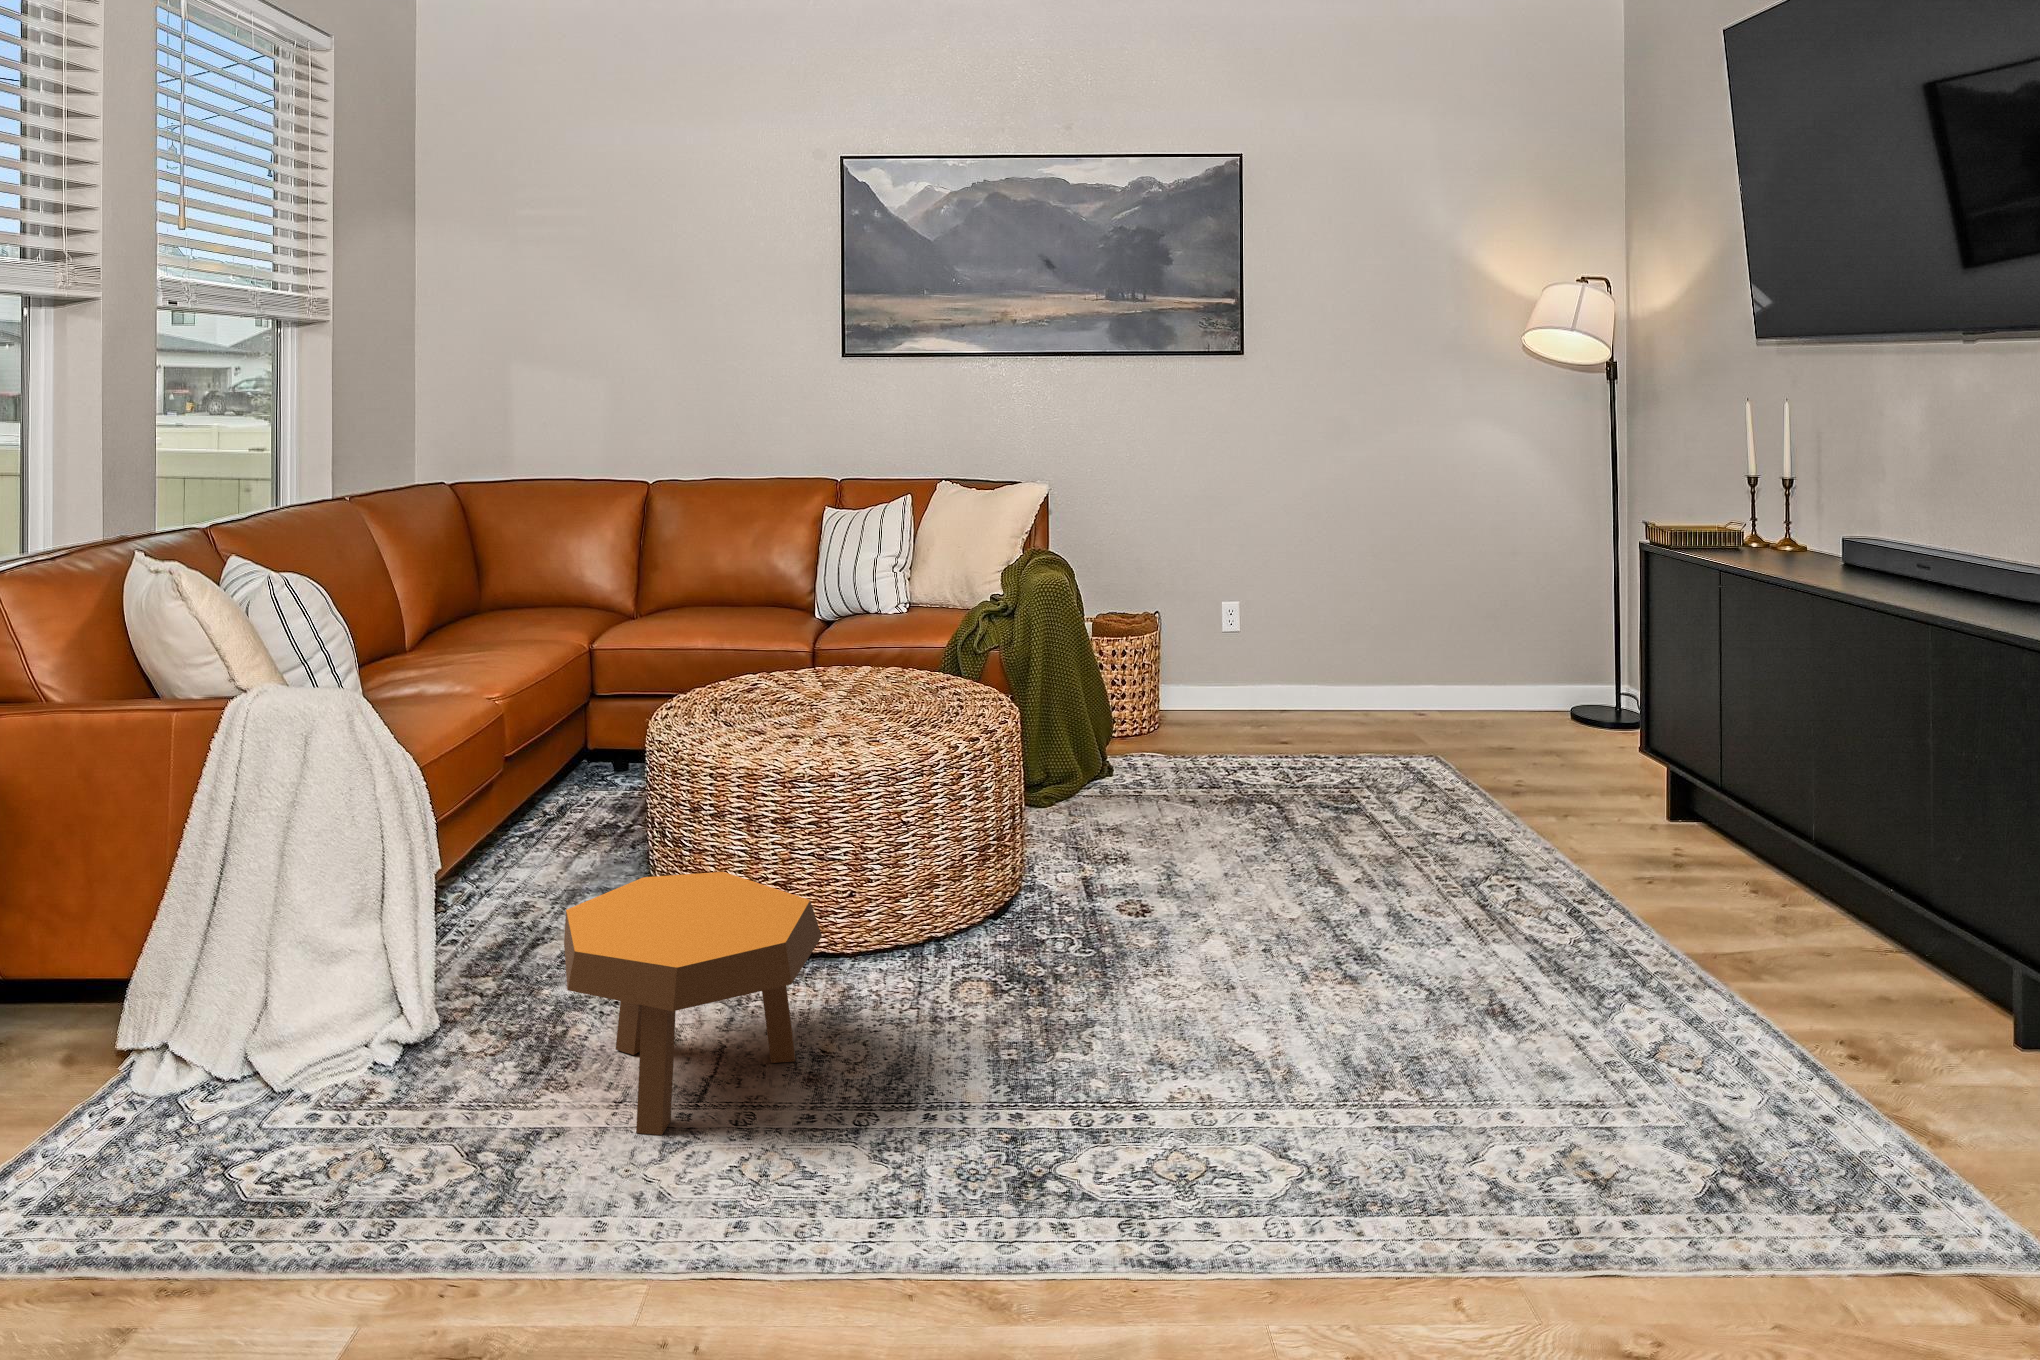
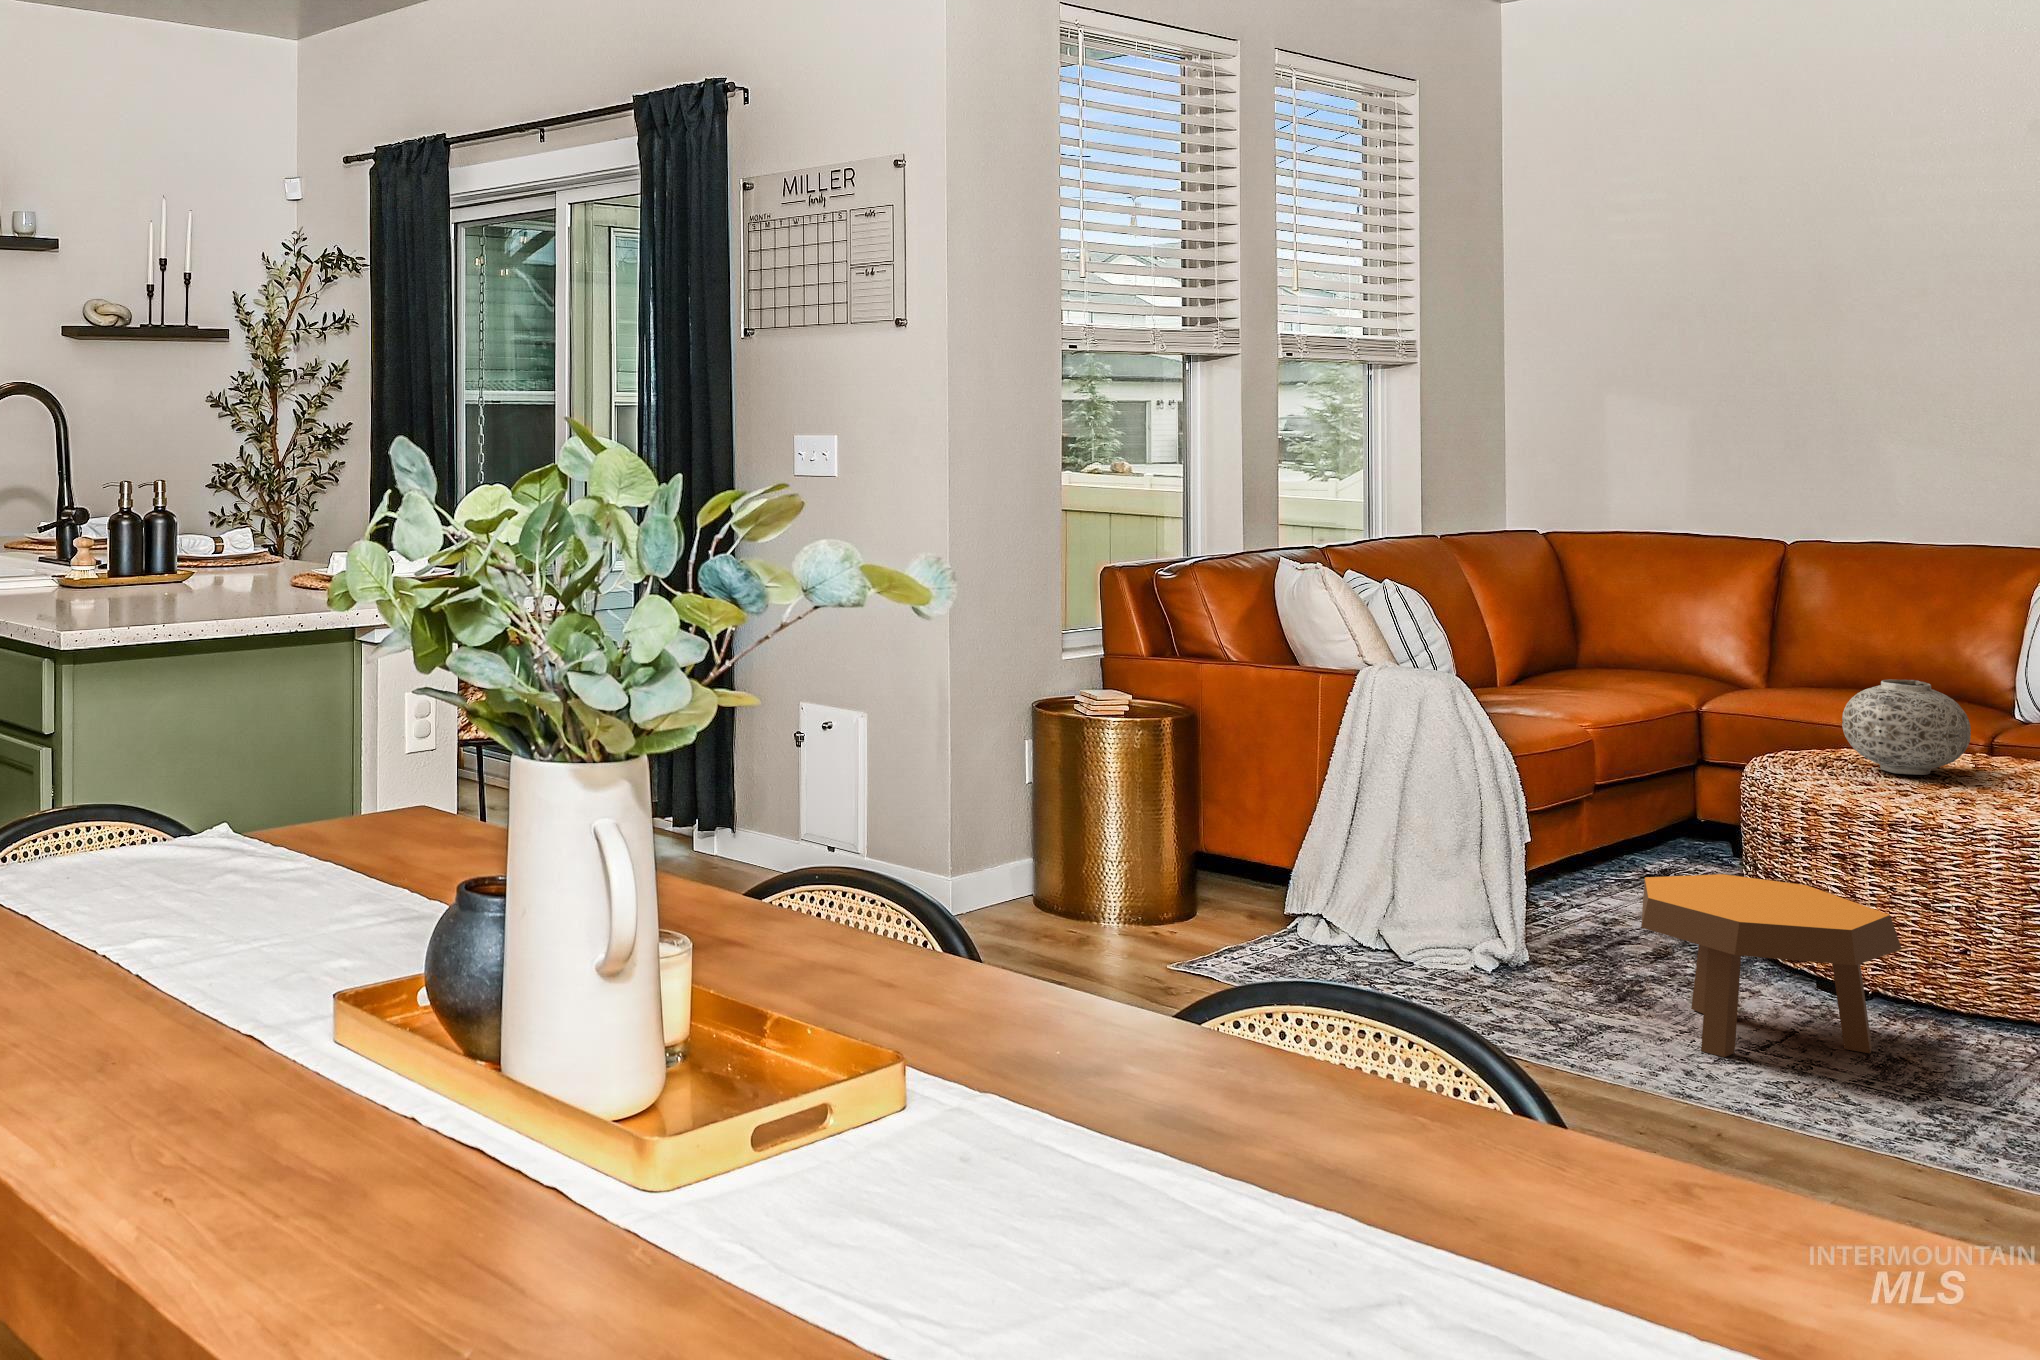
vase: none [730,615,834,710] -> present [1842,679,1971,775]

